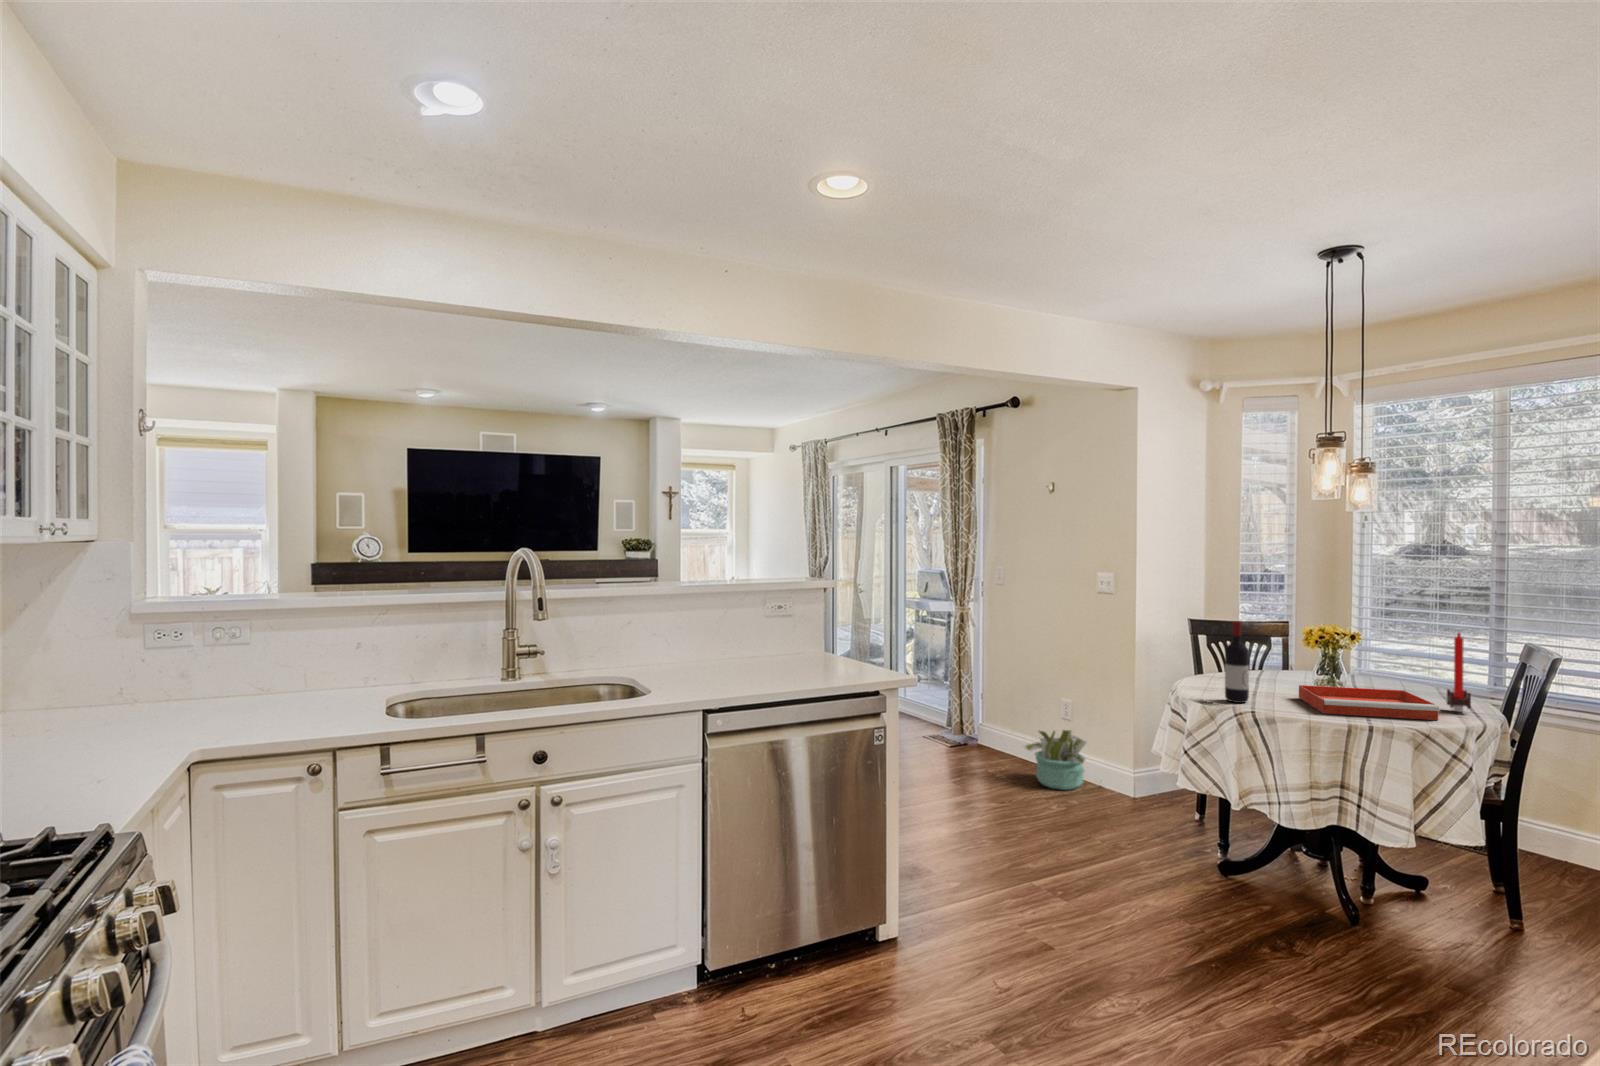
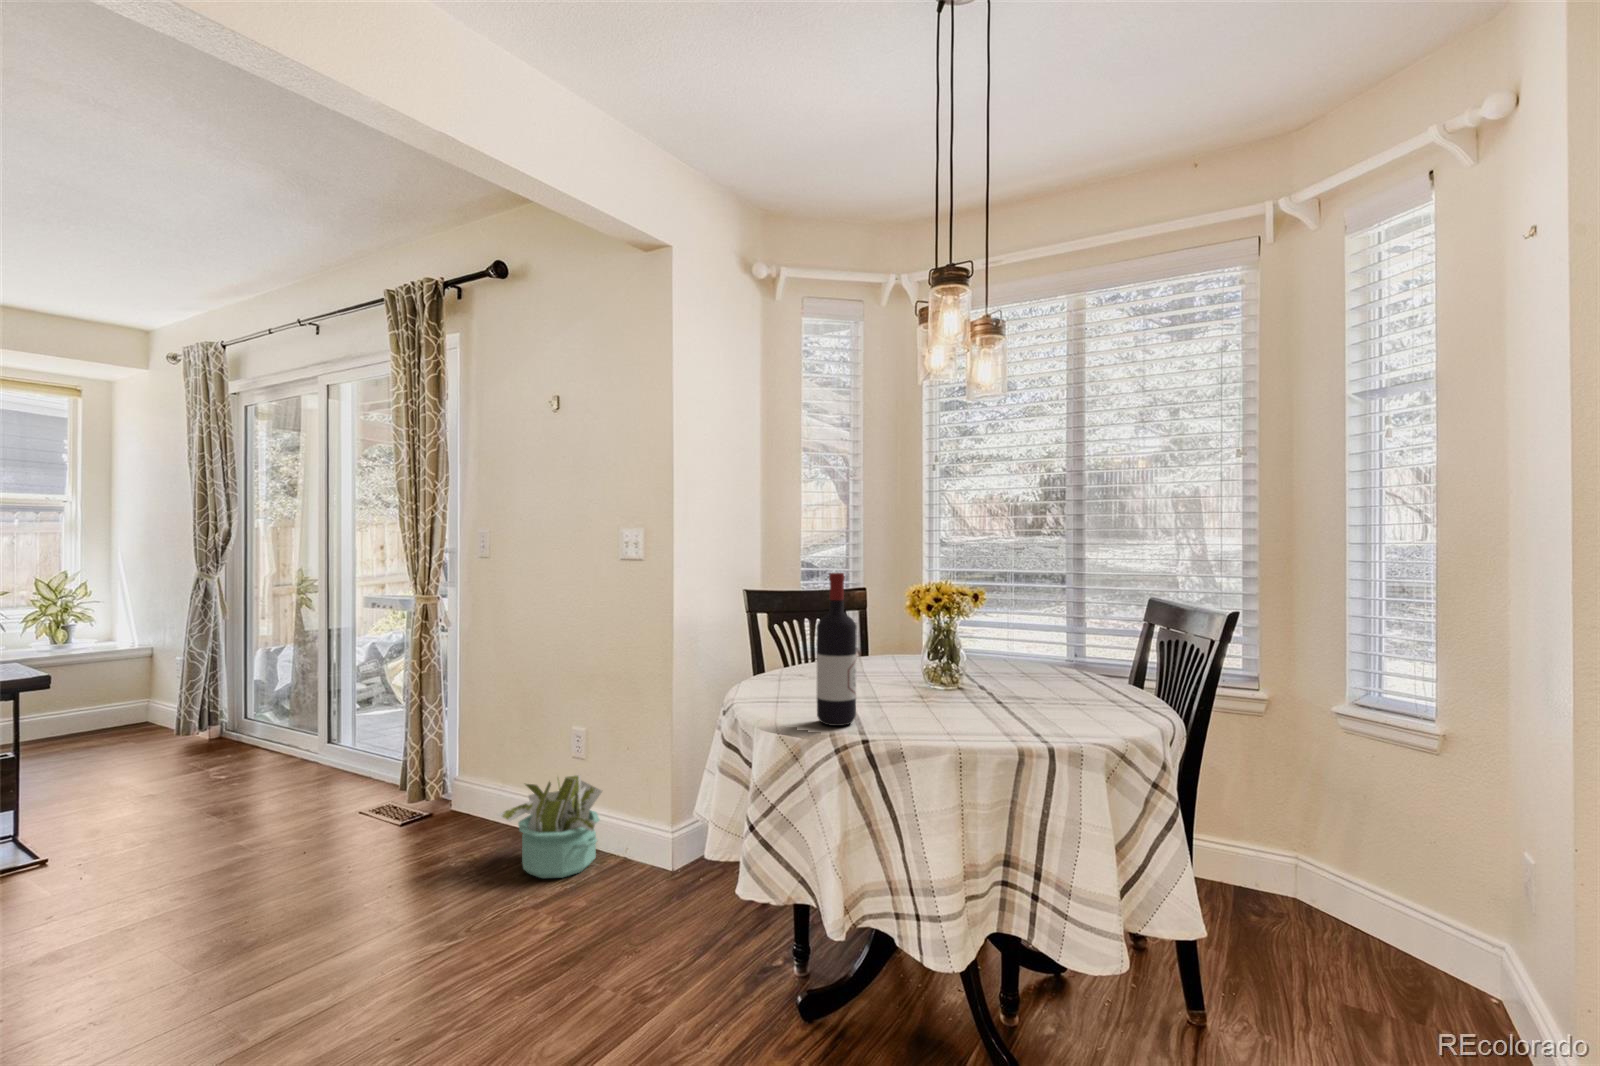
candle: present [1447,633,1471,712] -> none [1112,579,1147,701]
tray: present [1299,685,1440,720] -> none [921,674,1135,731]

